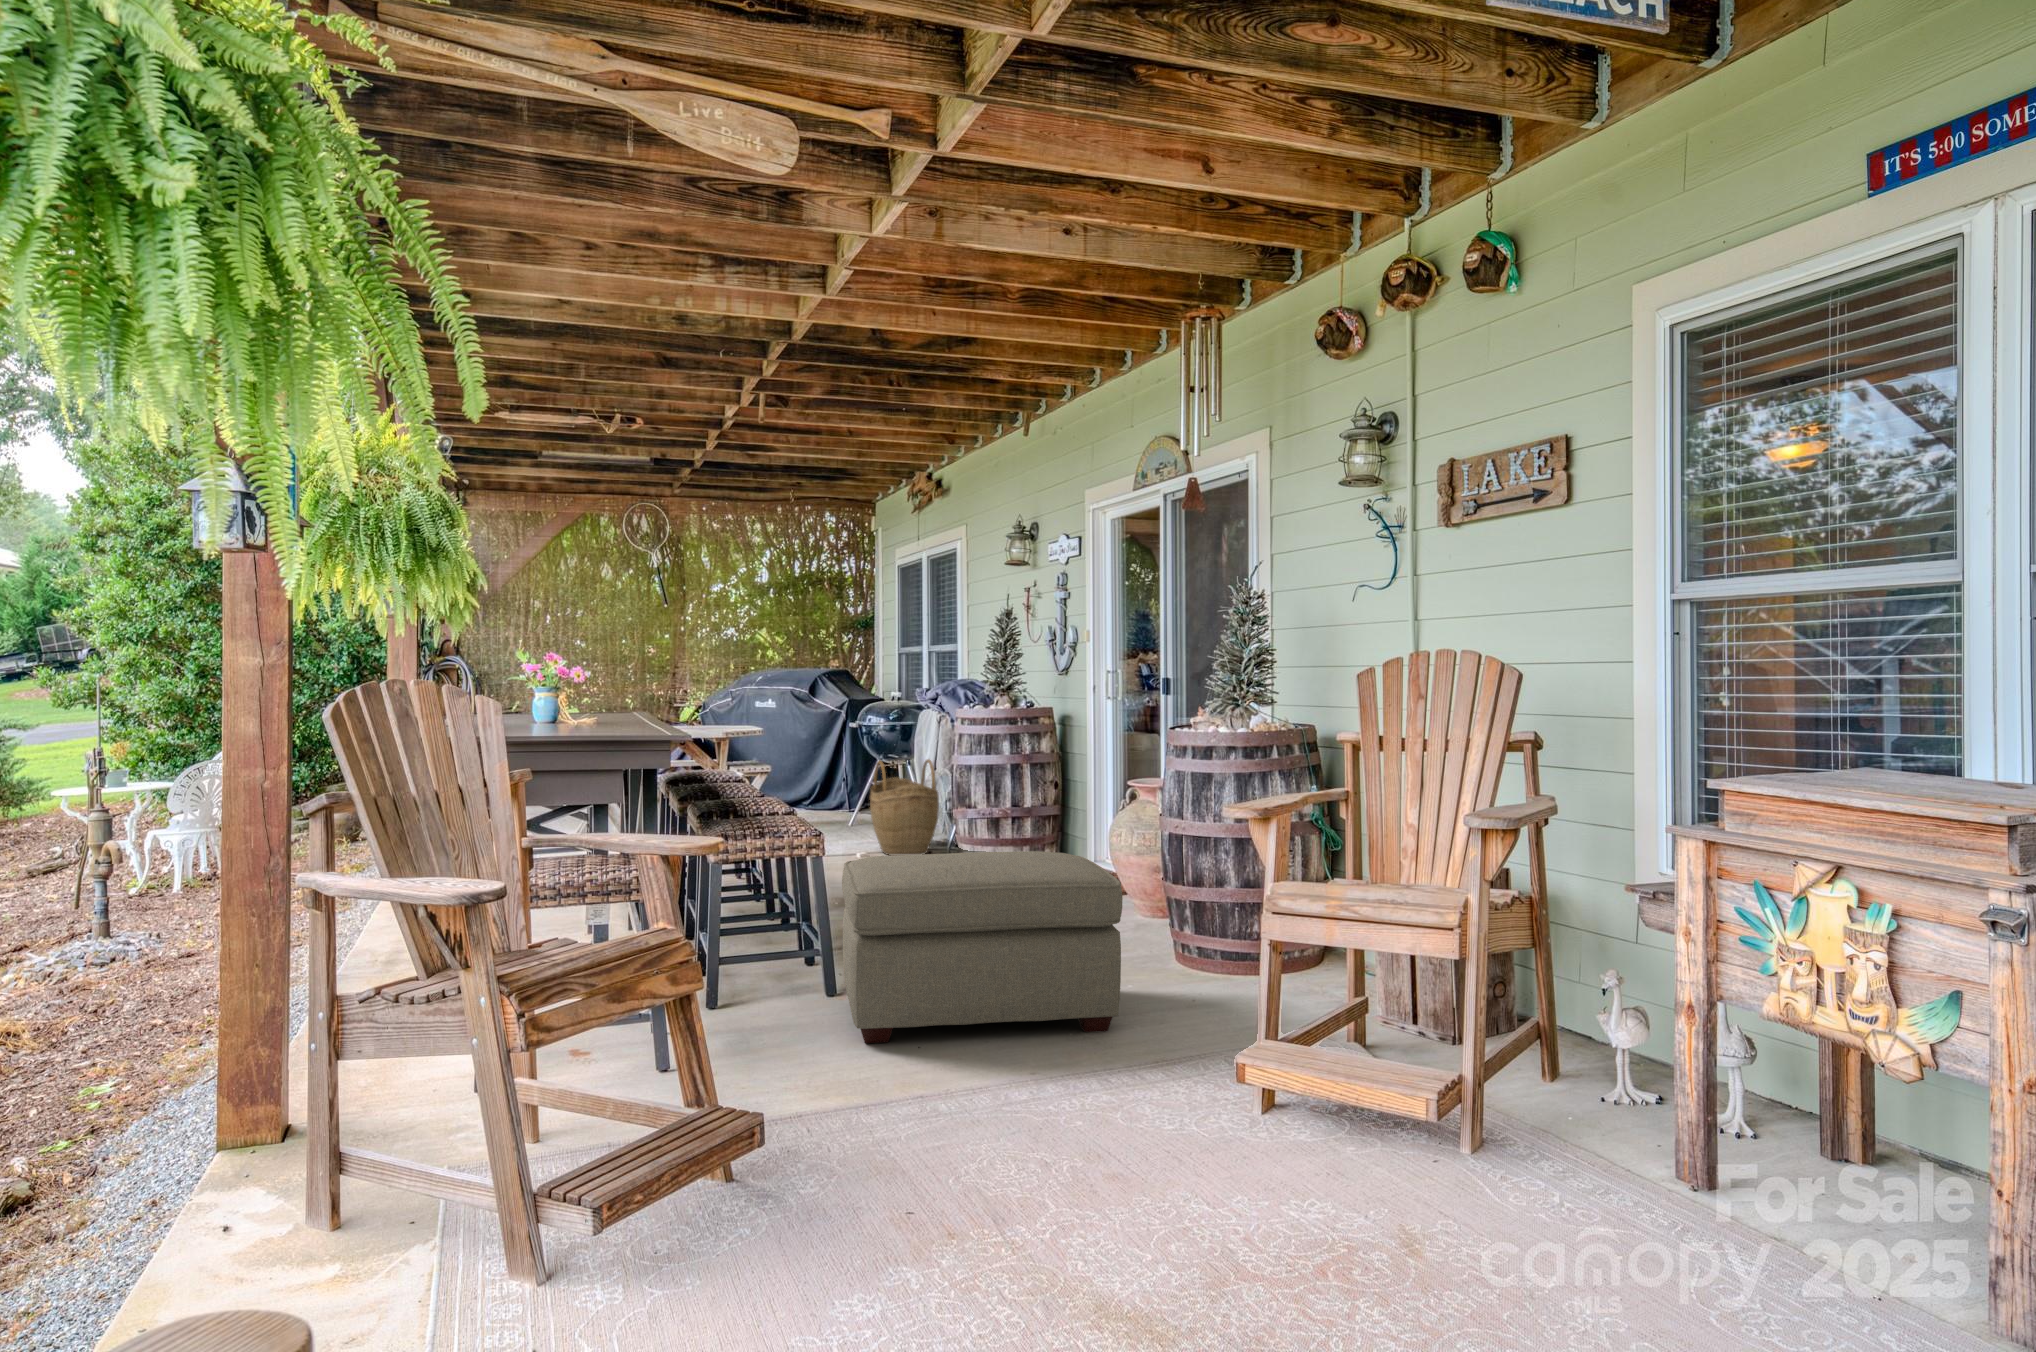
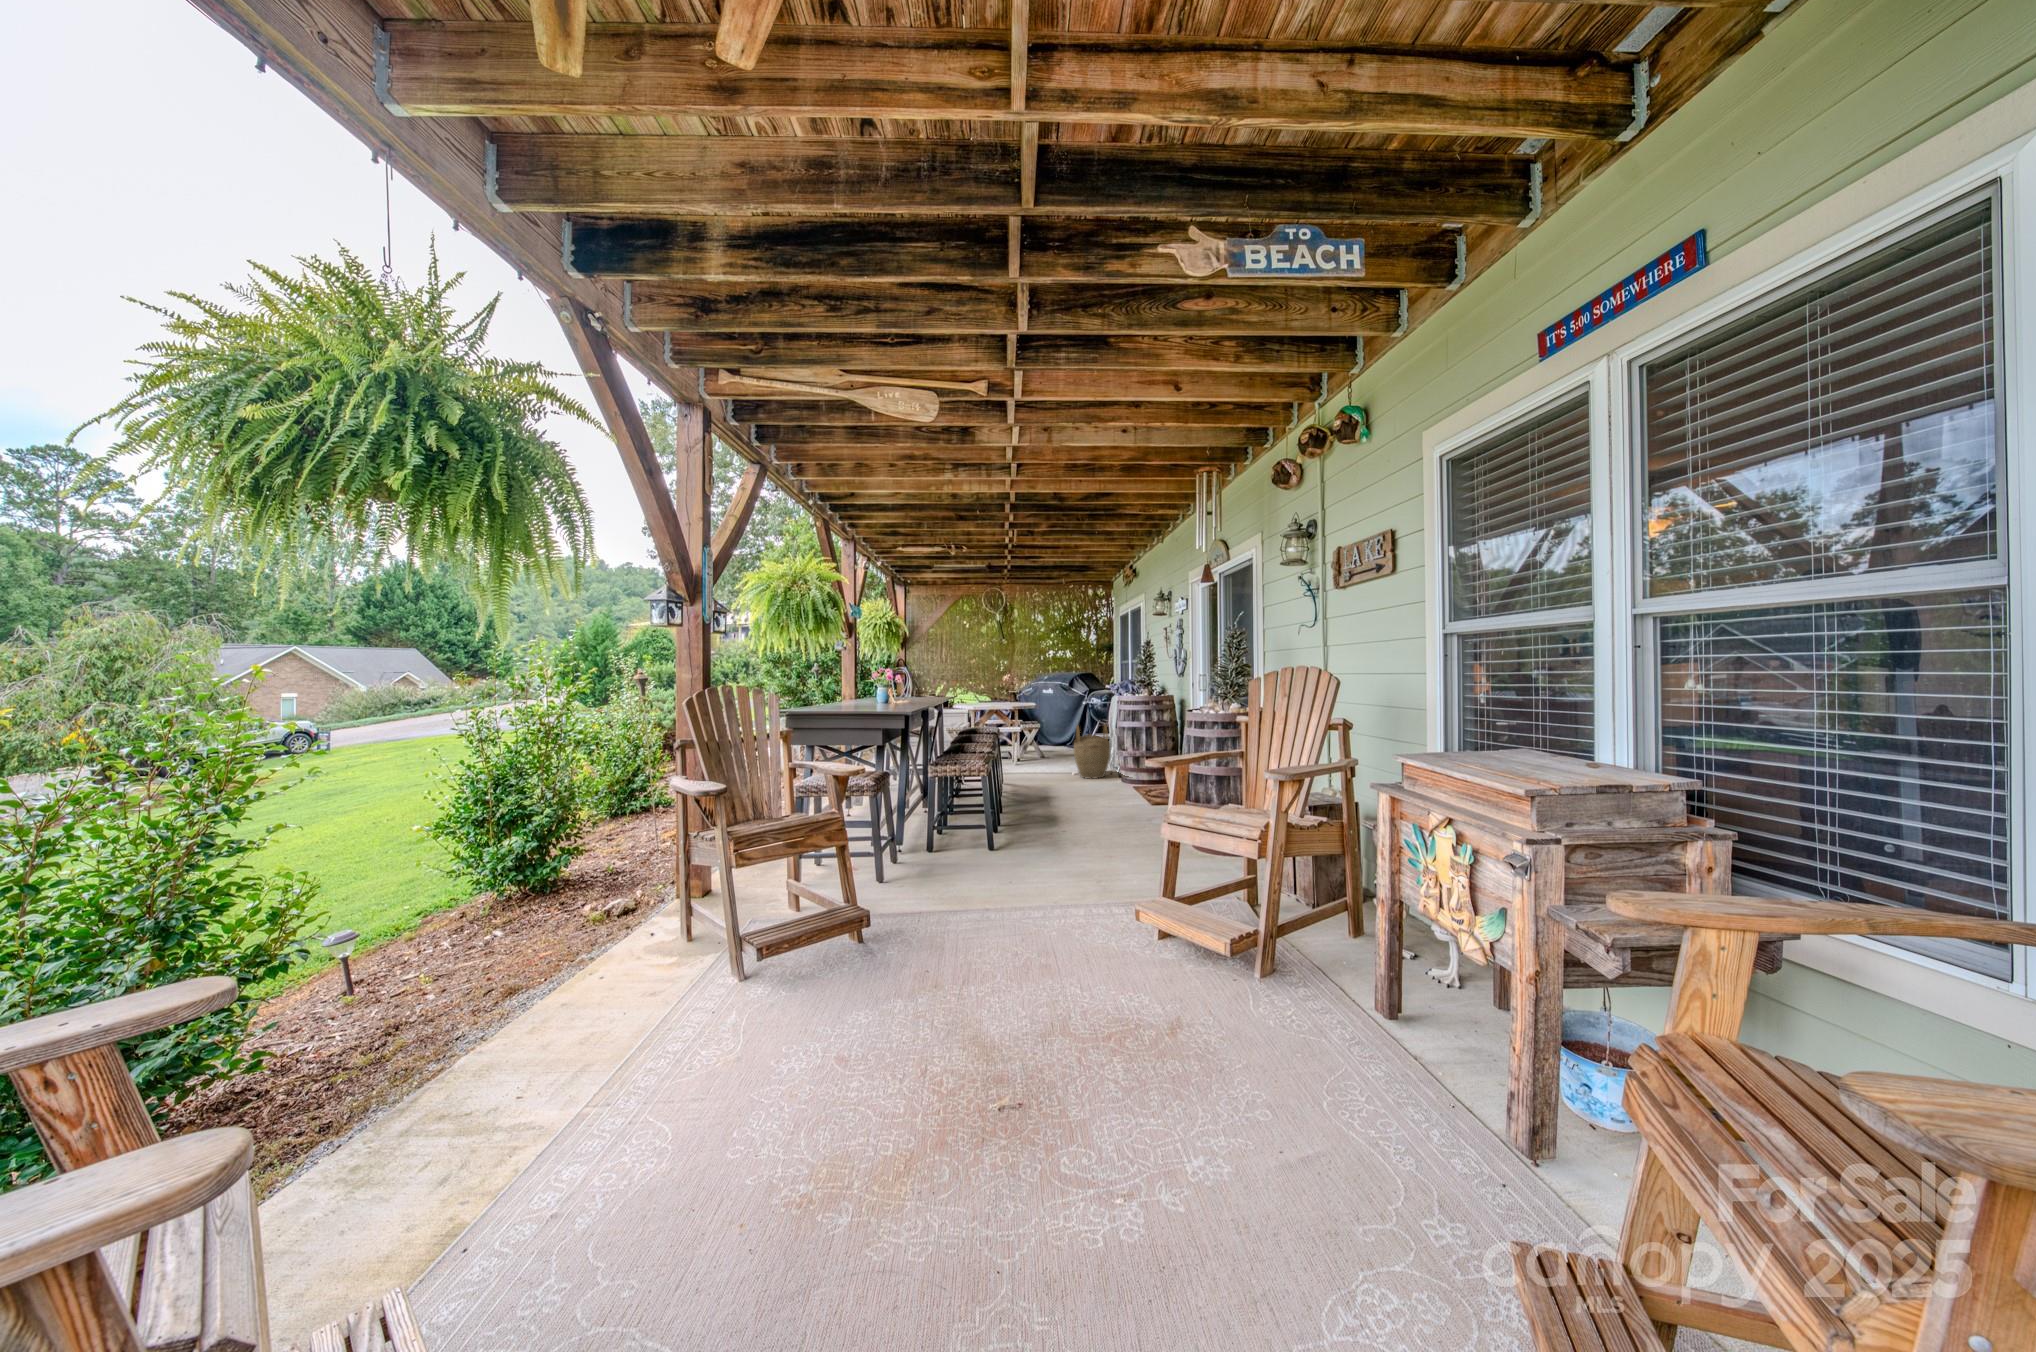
ottoman: present [842,851,1123,1043] -> none [970,782,1120,885]

